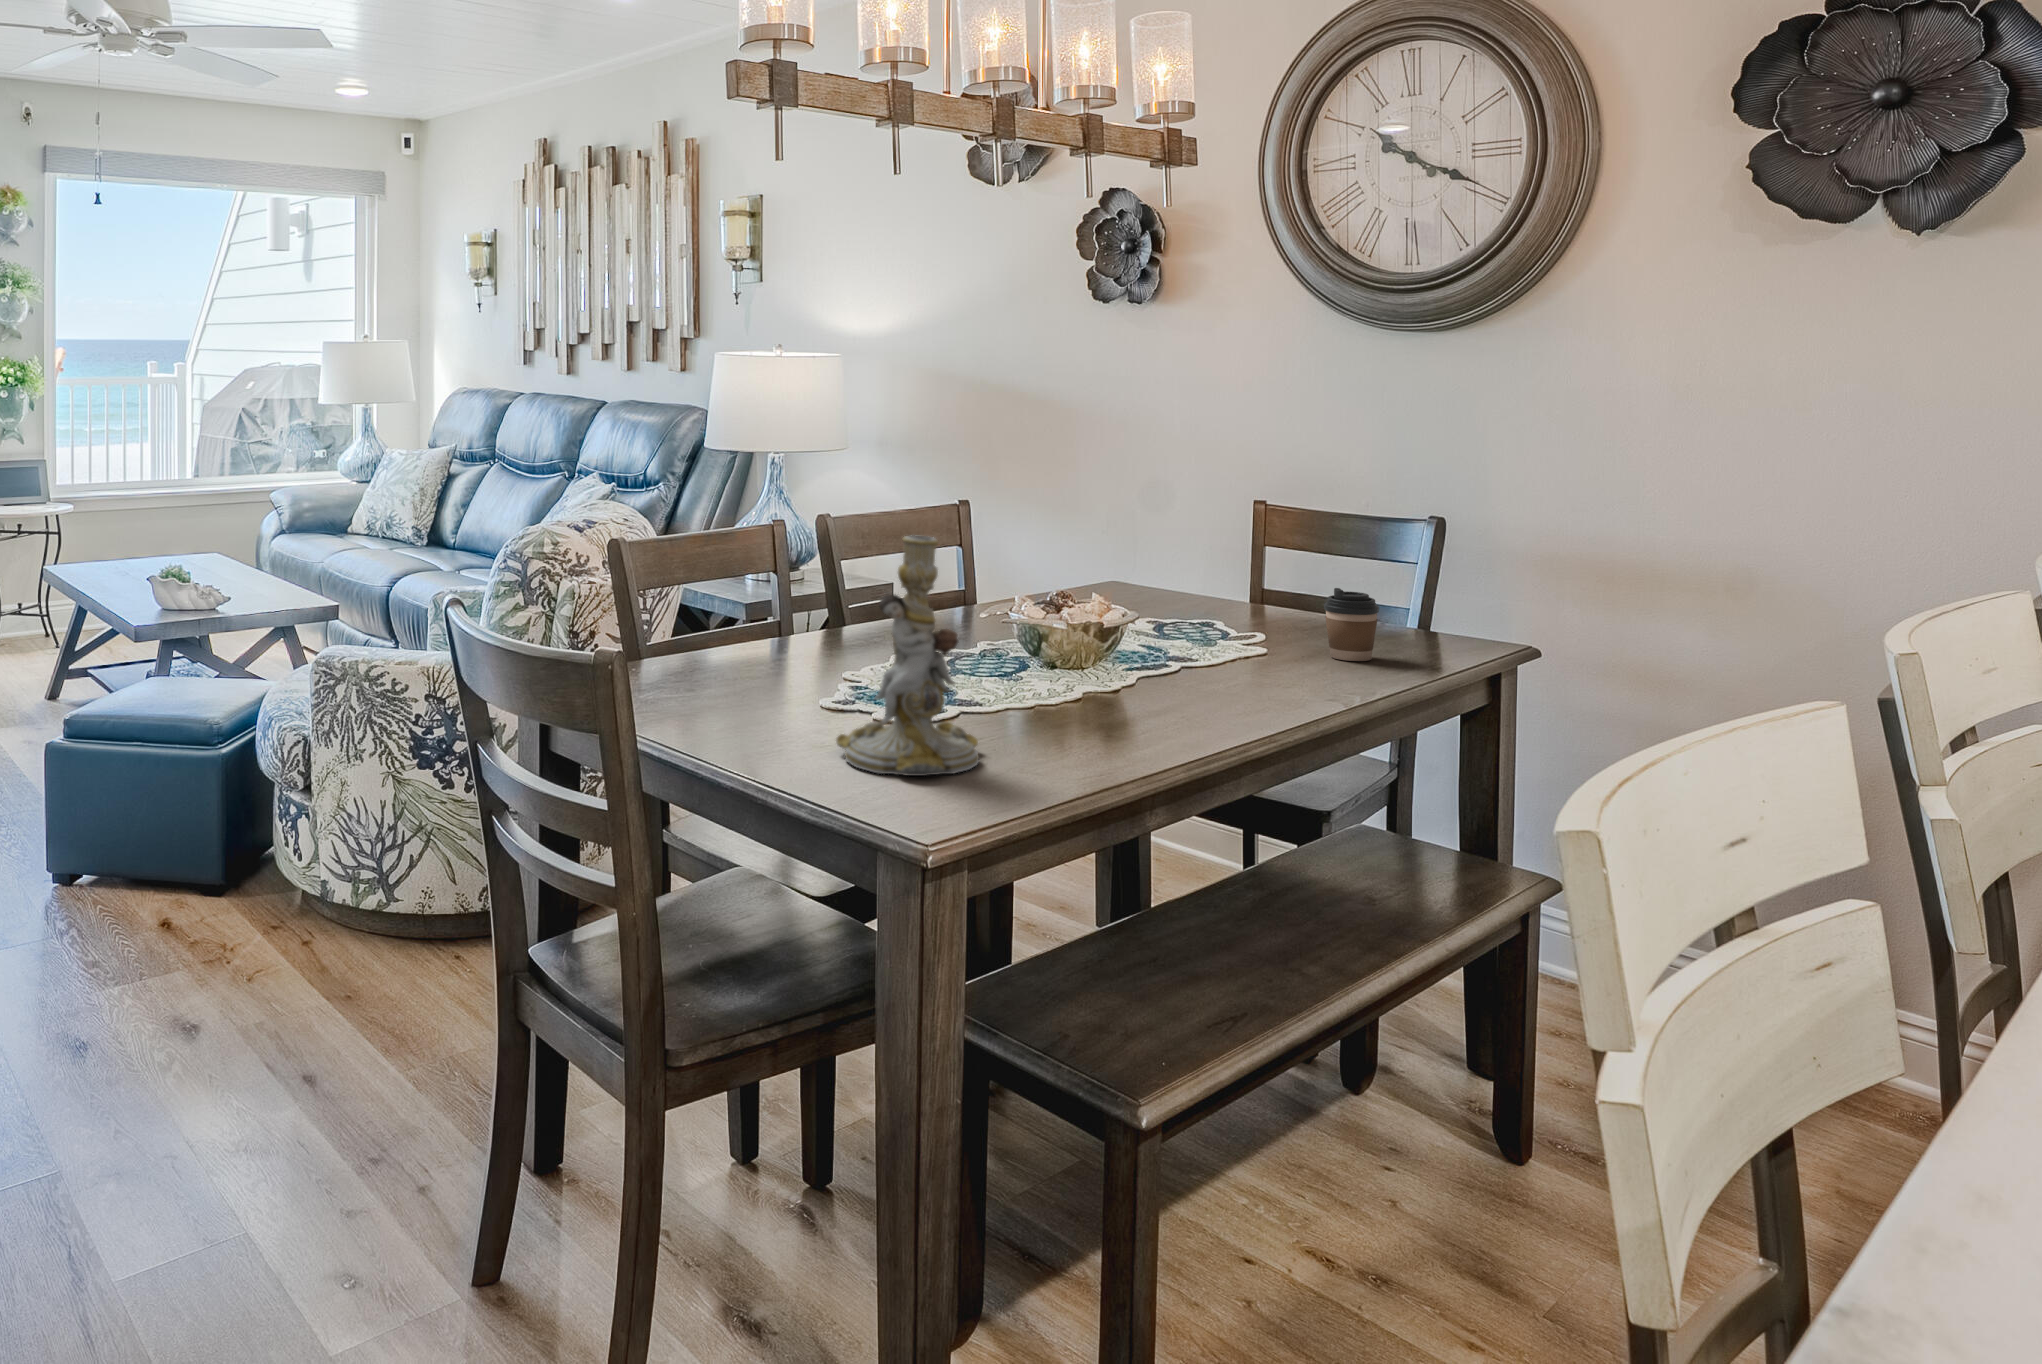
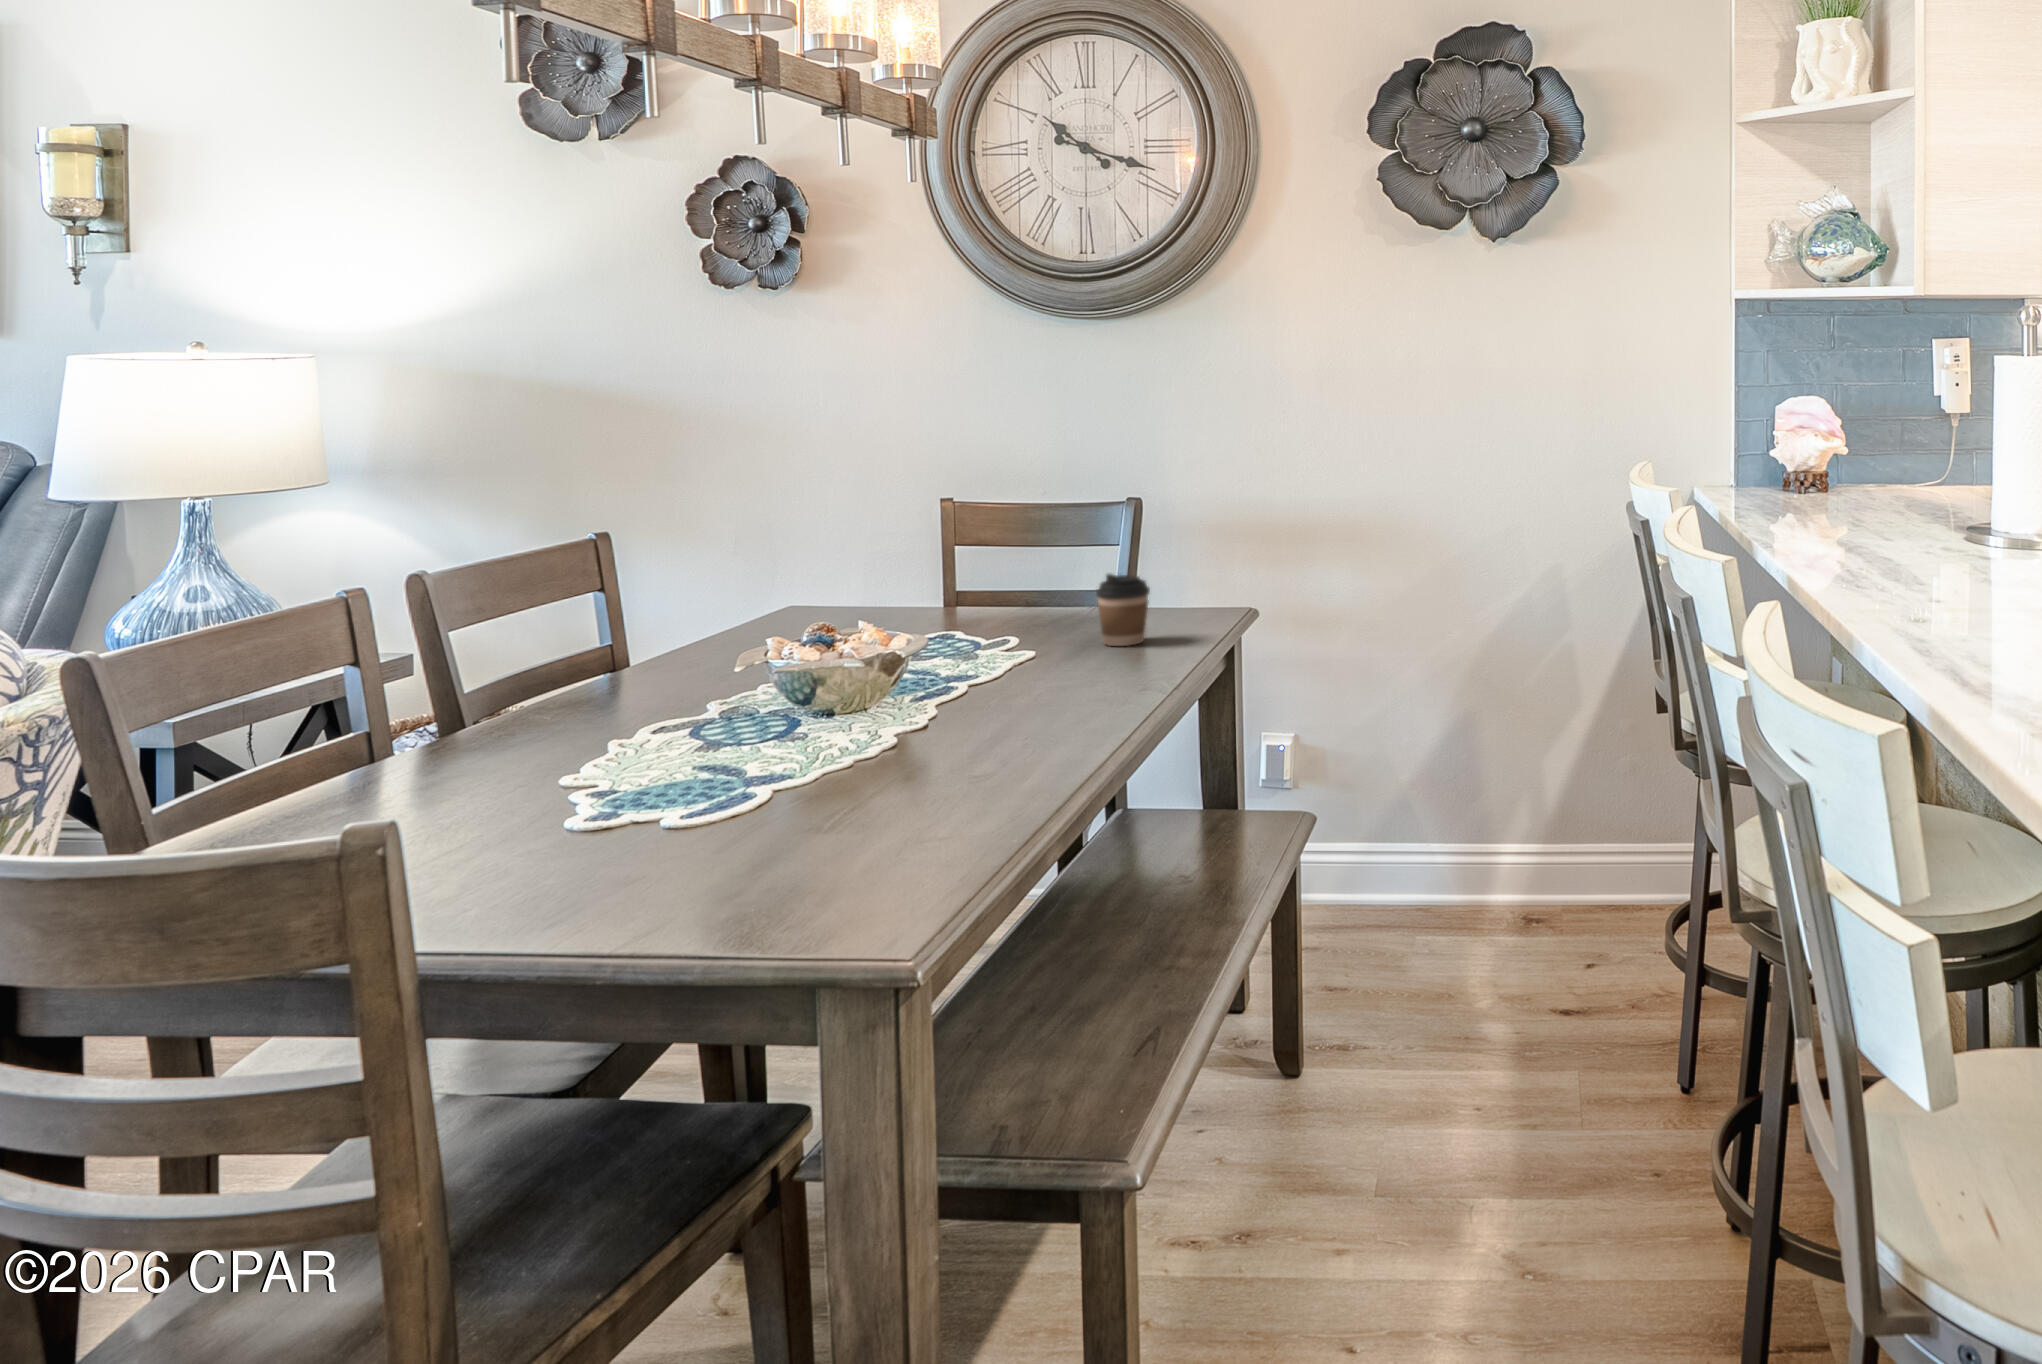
candlestick: present [836,536,979,776] -> none [652,574,882,921]

